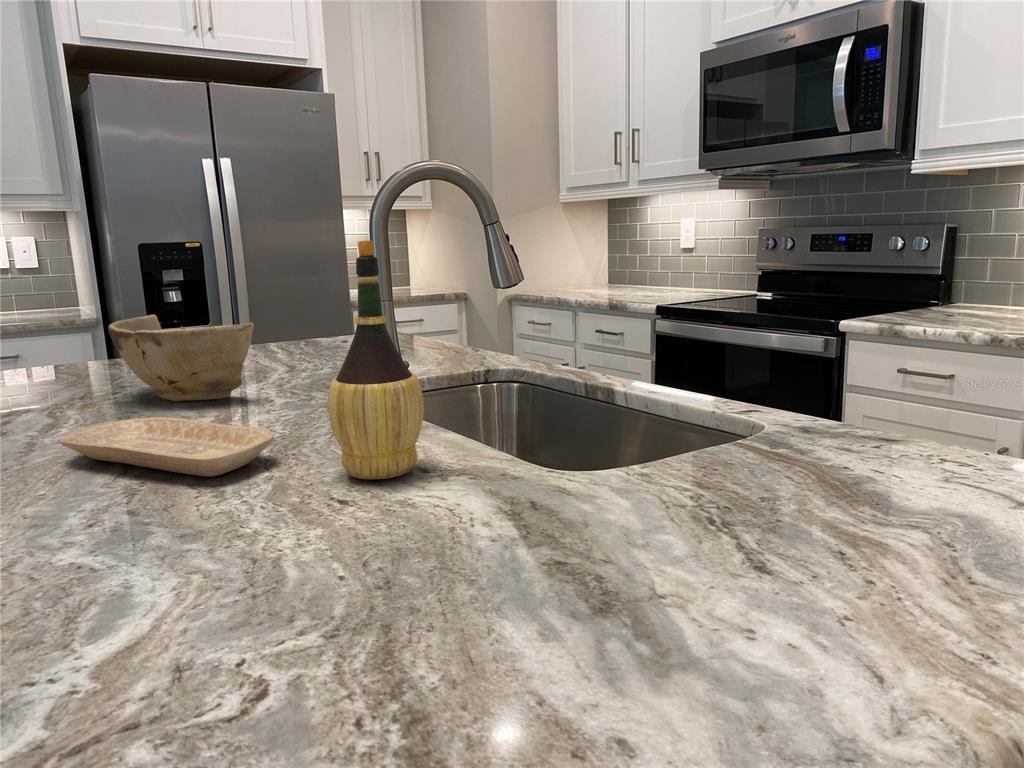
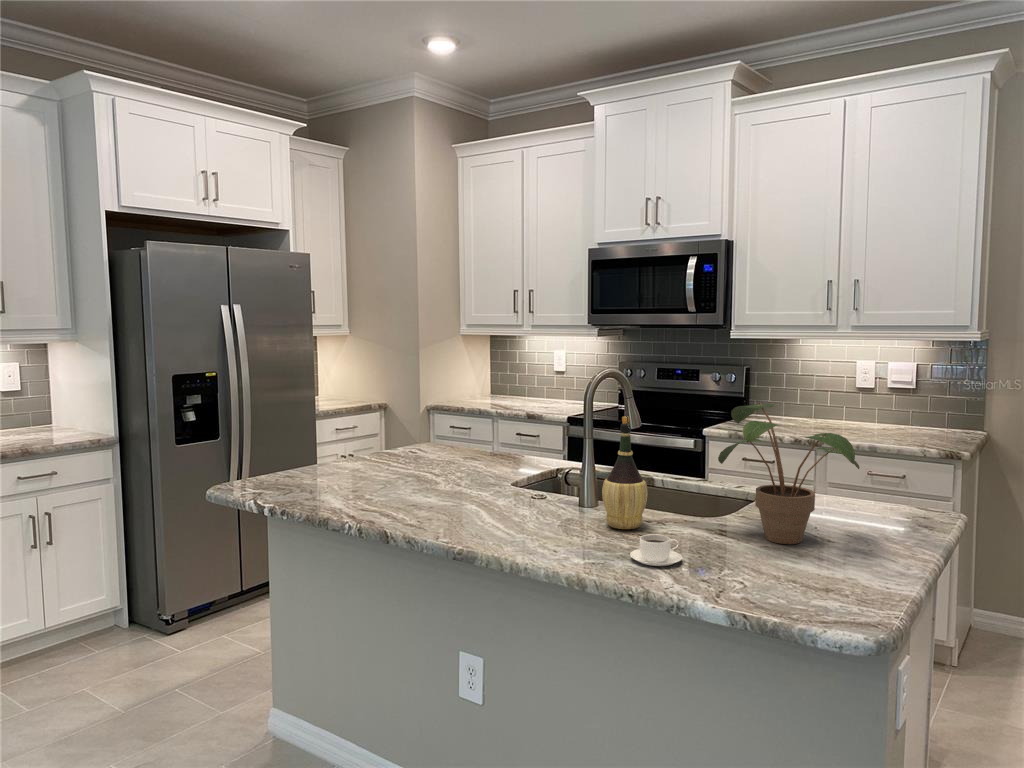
potted plant: none [496,195,887,558] -> present [718,403,860,544]
bowl: present [108,315,254,401] -> none [365,445,468,500]
tray: present [59,417,274,477] -> none [444,508,565,534]
coffee cup: none [204,500,334,583] -> present [630,534,682,566]

